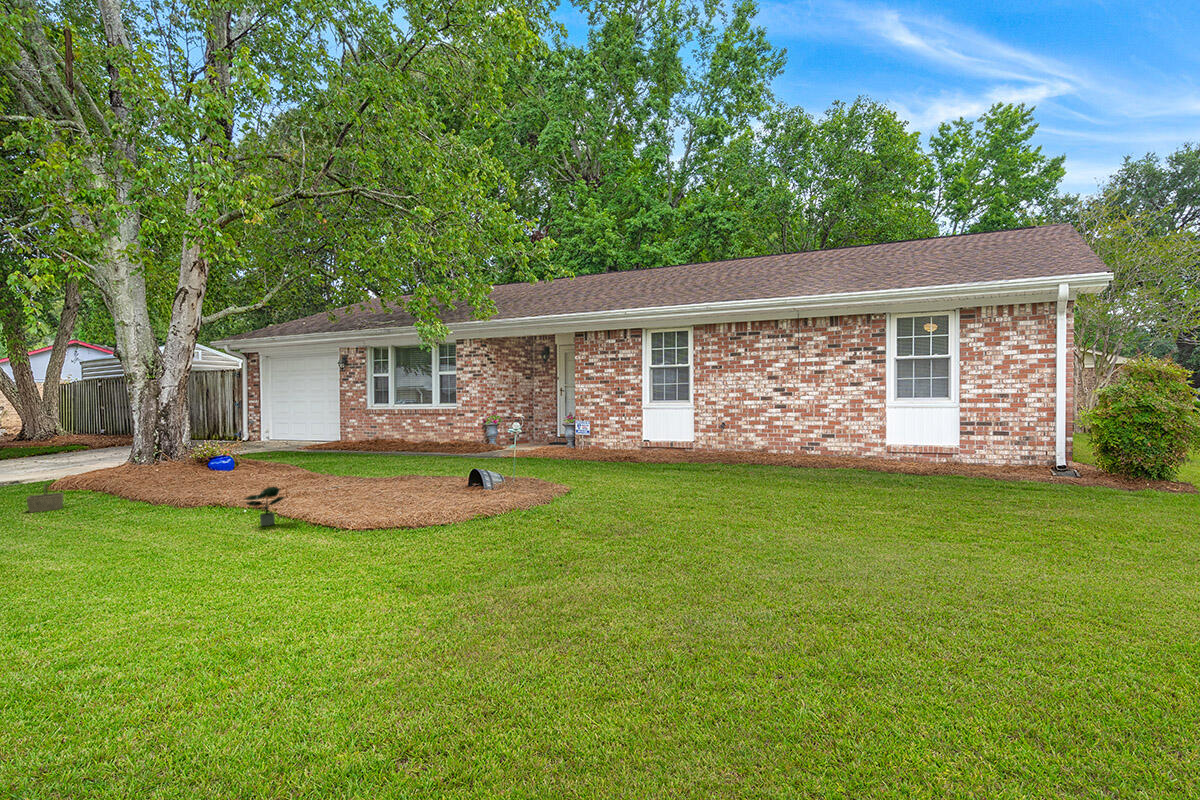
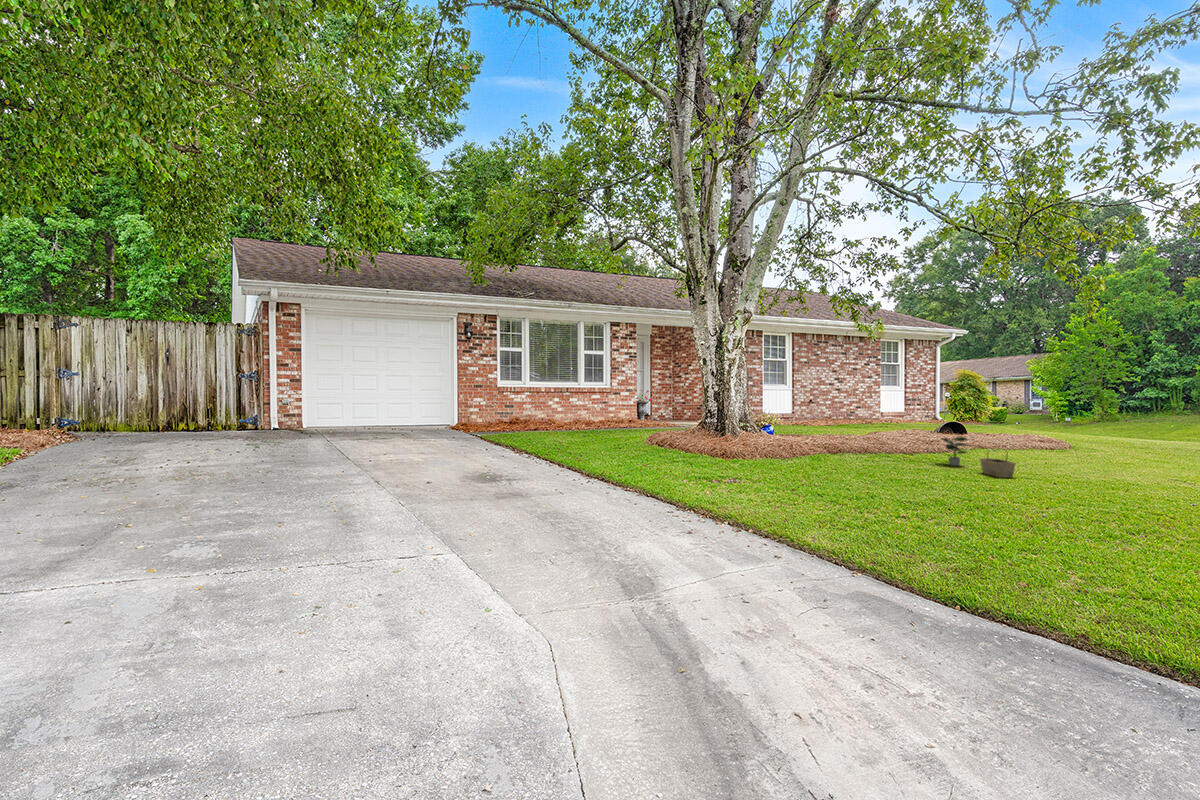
potted plant: present [245,487,285,526] -> present [942,437,967,466]

